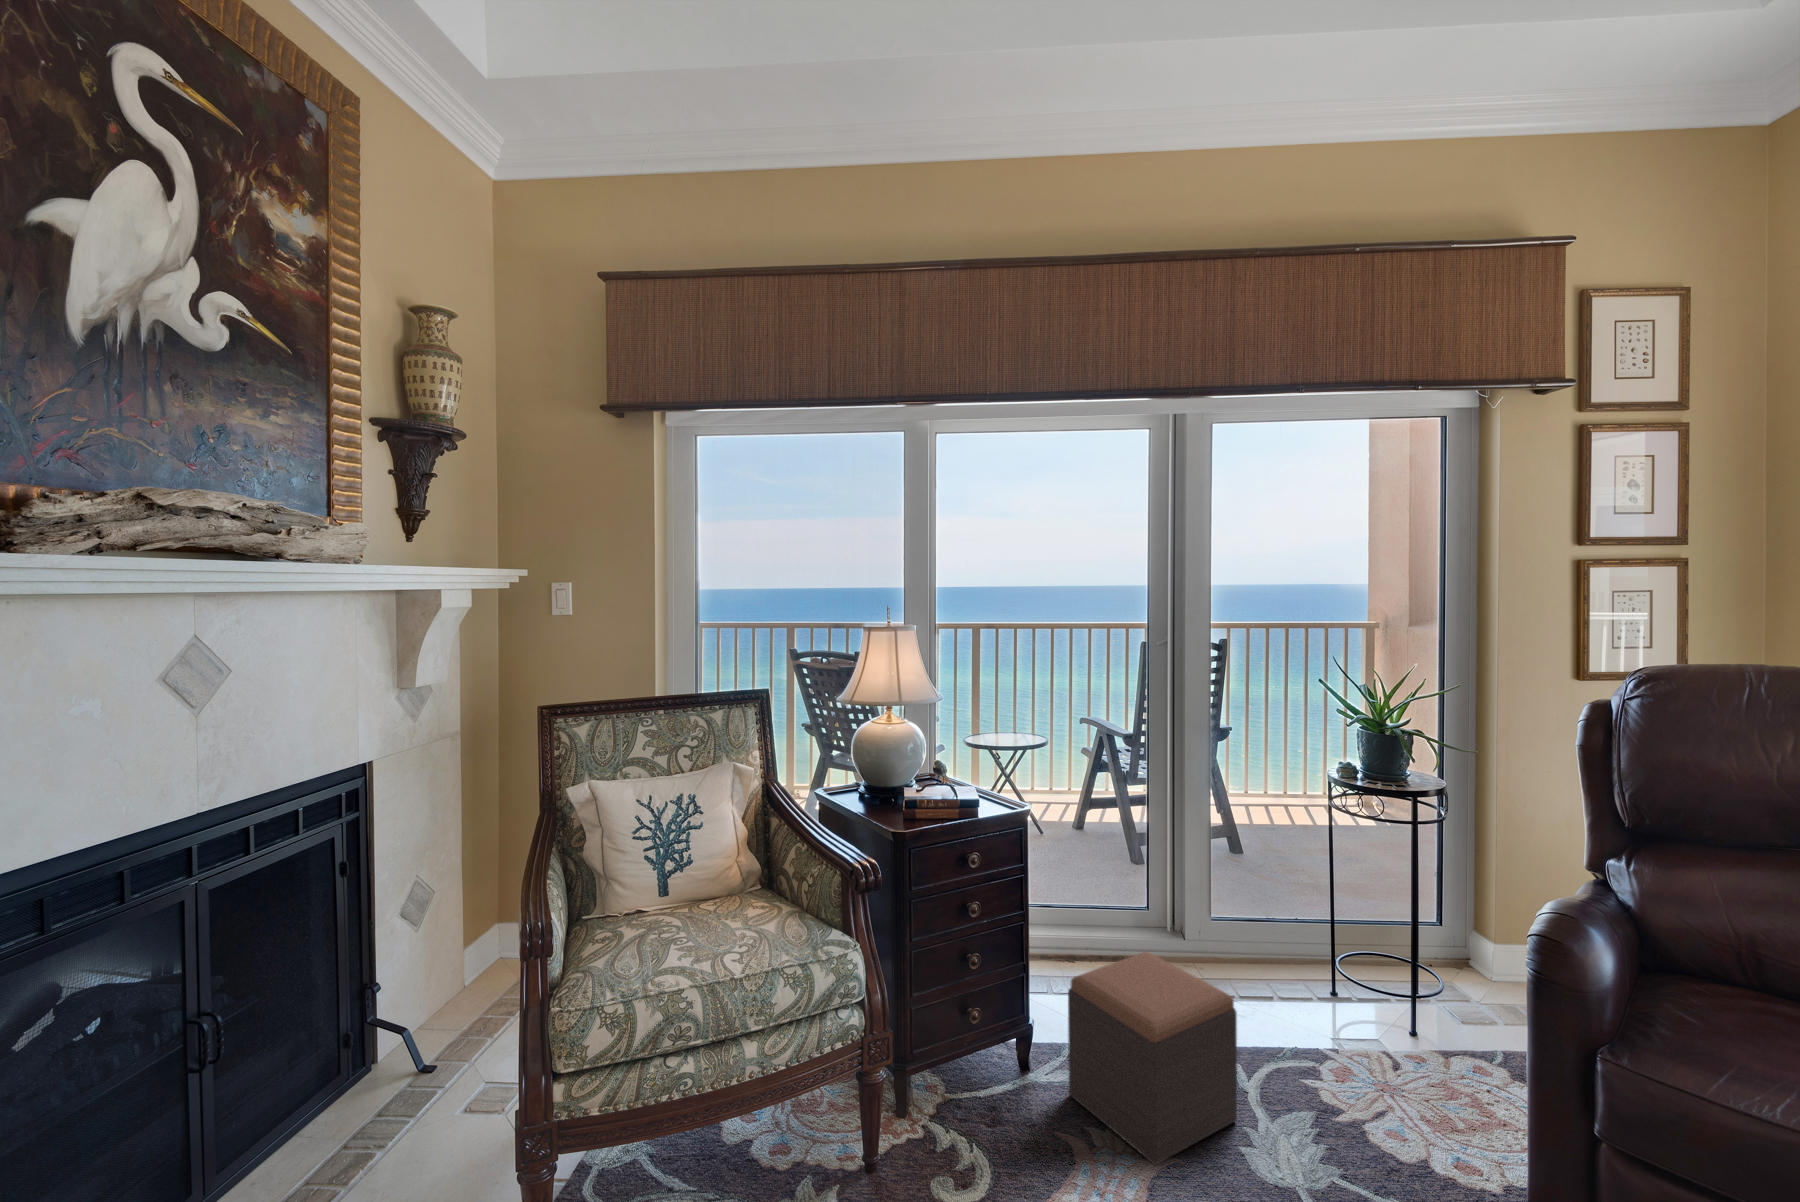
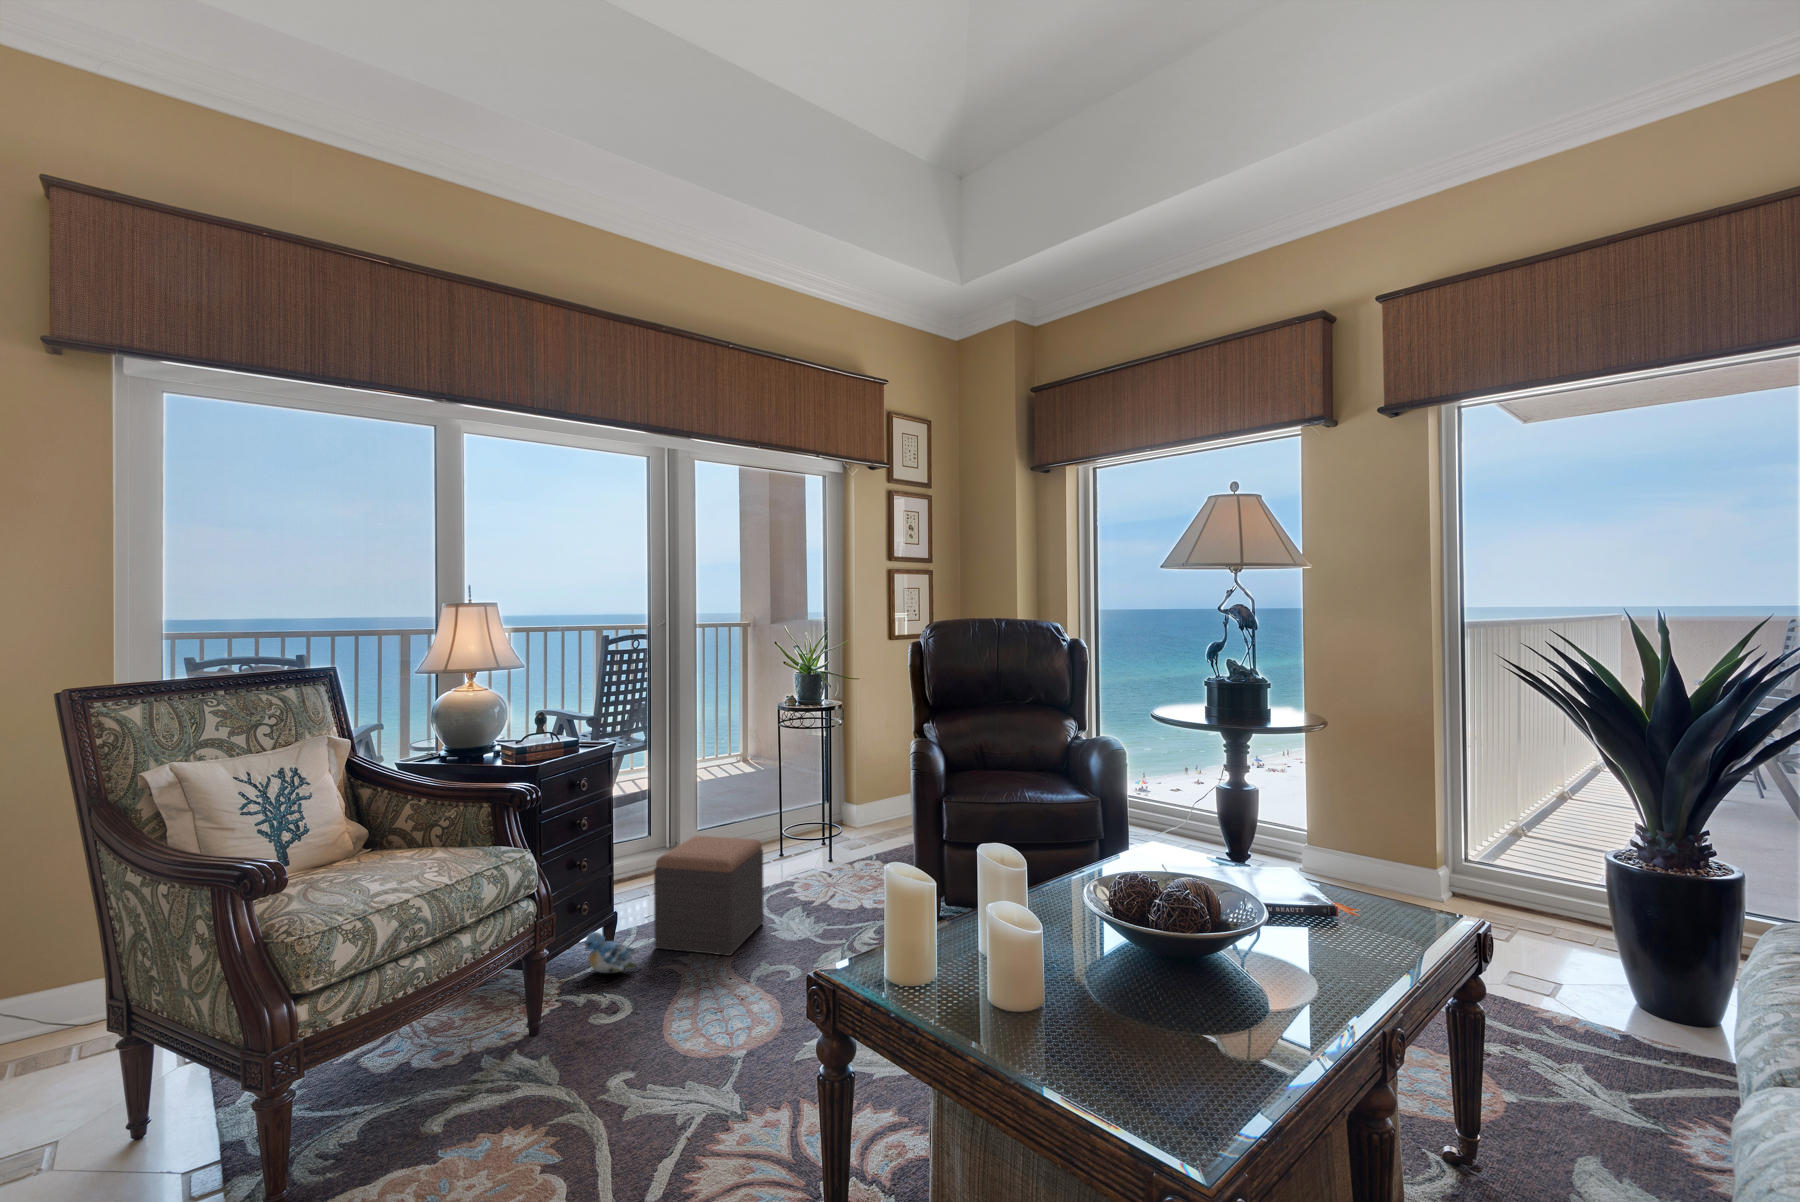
plush toy: none [973,1049,1034,1122] -> present [585,932,638,974]

